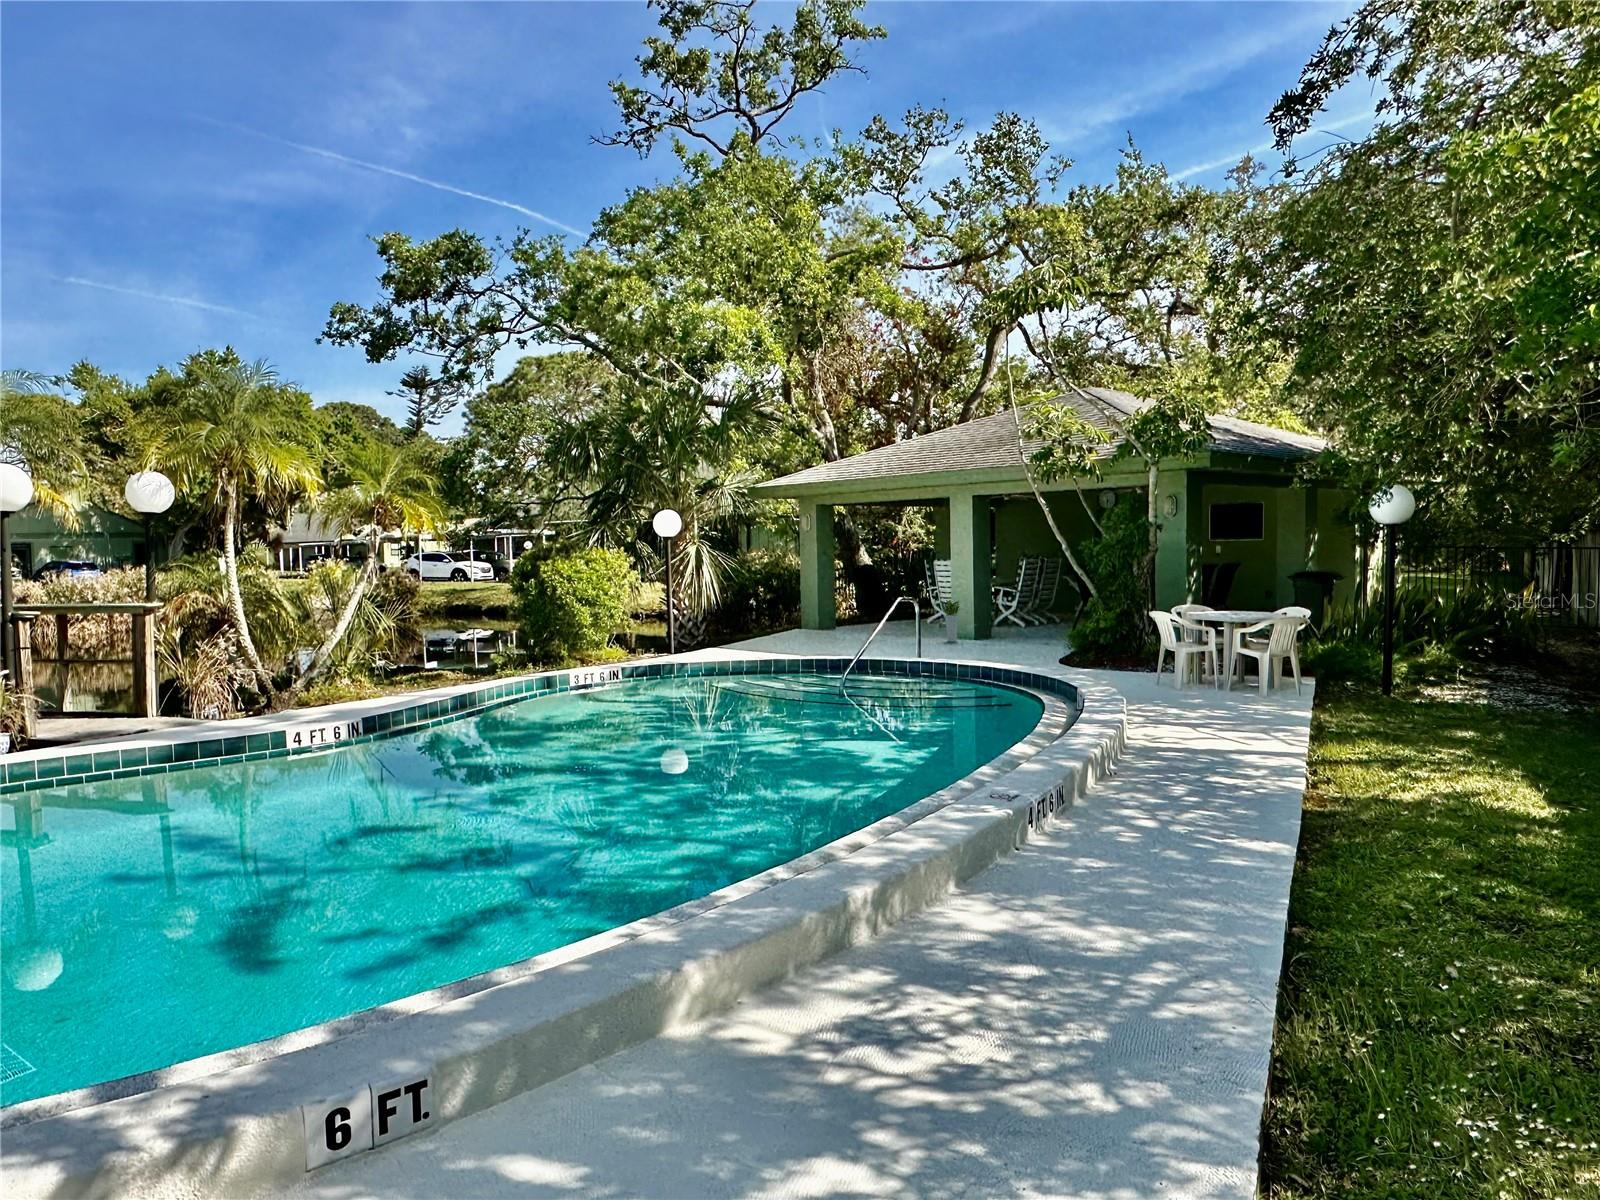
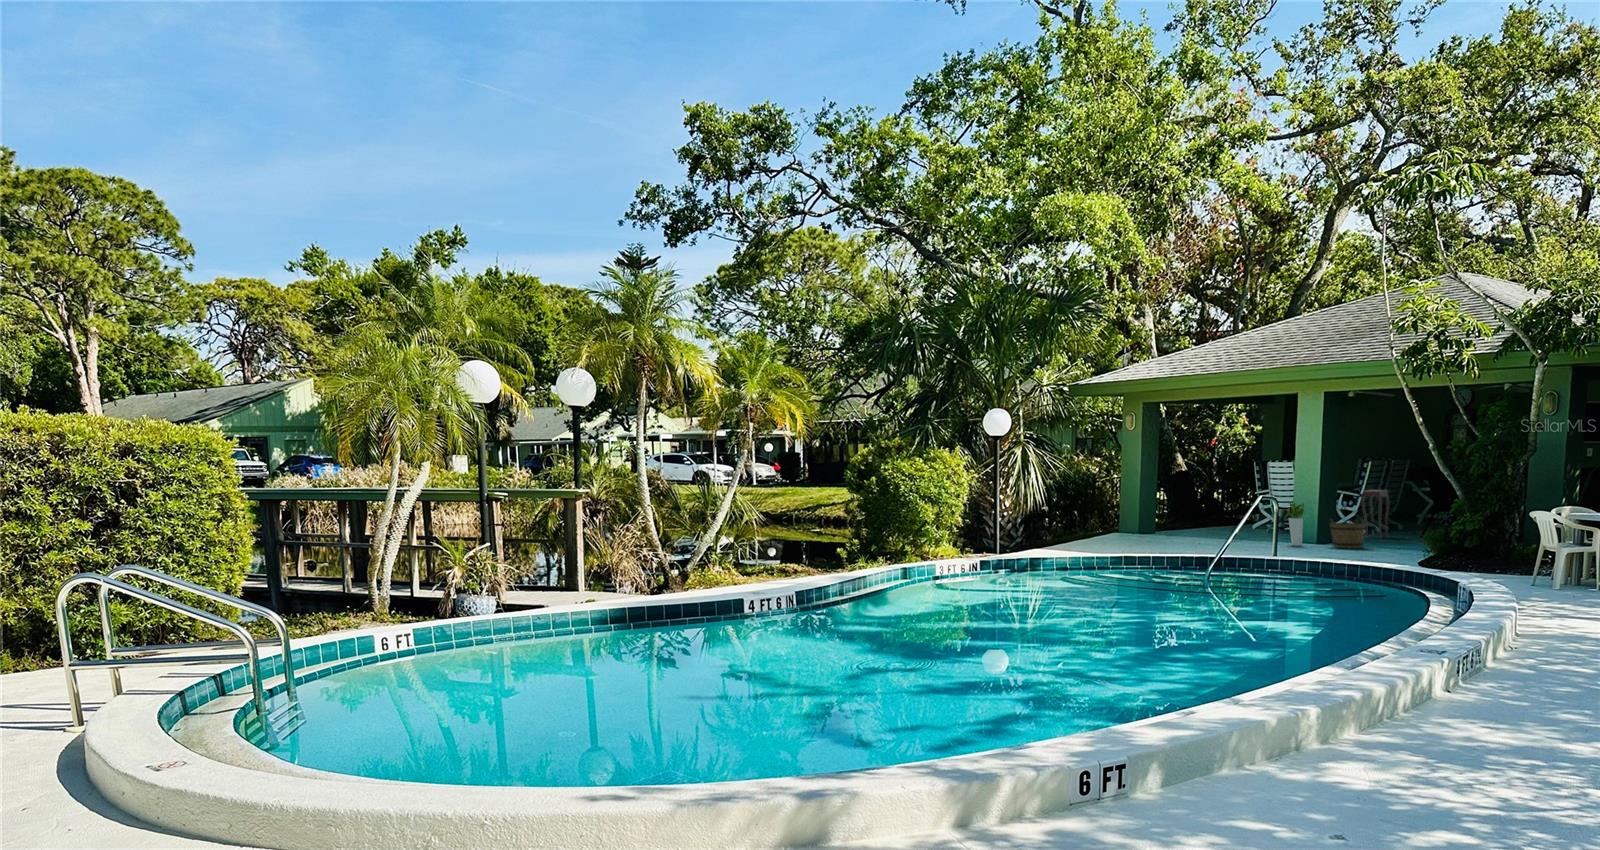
side table: none [1020,585,1045,632] -> present [1361,490,1390,538]
bucket: none [980,615,1011,644] -> present [1330,519,1365,548]

